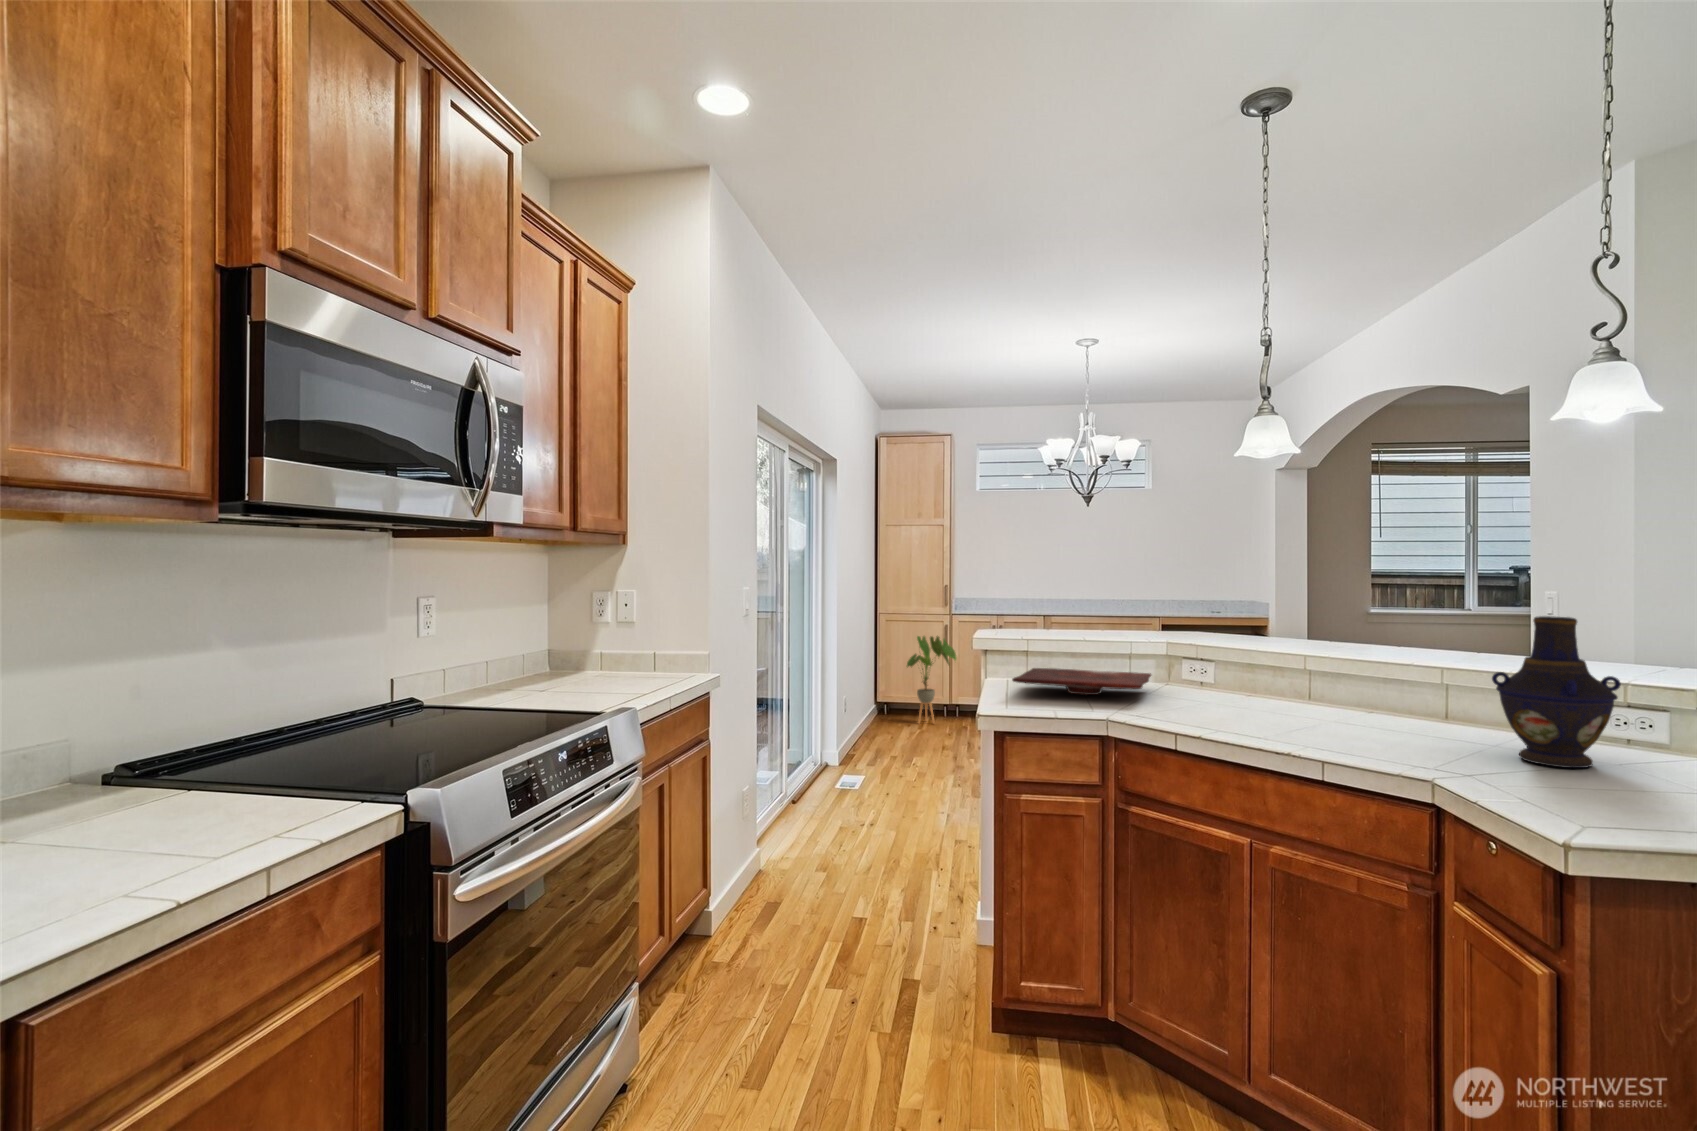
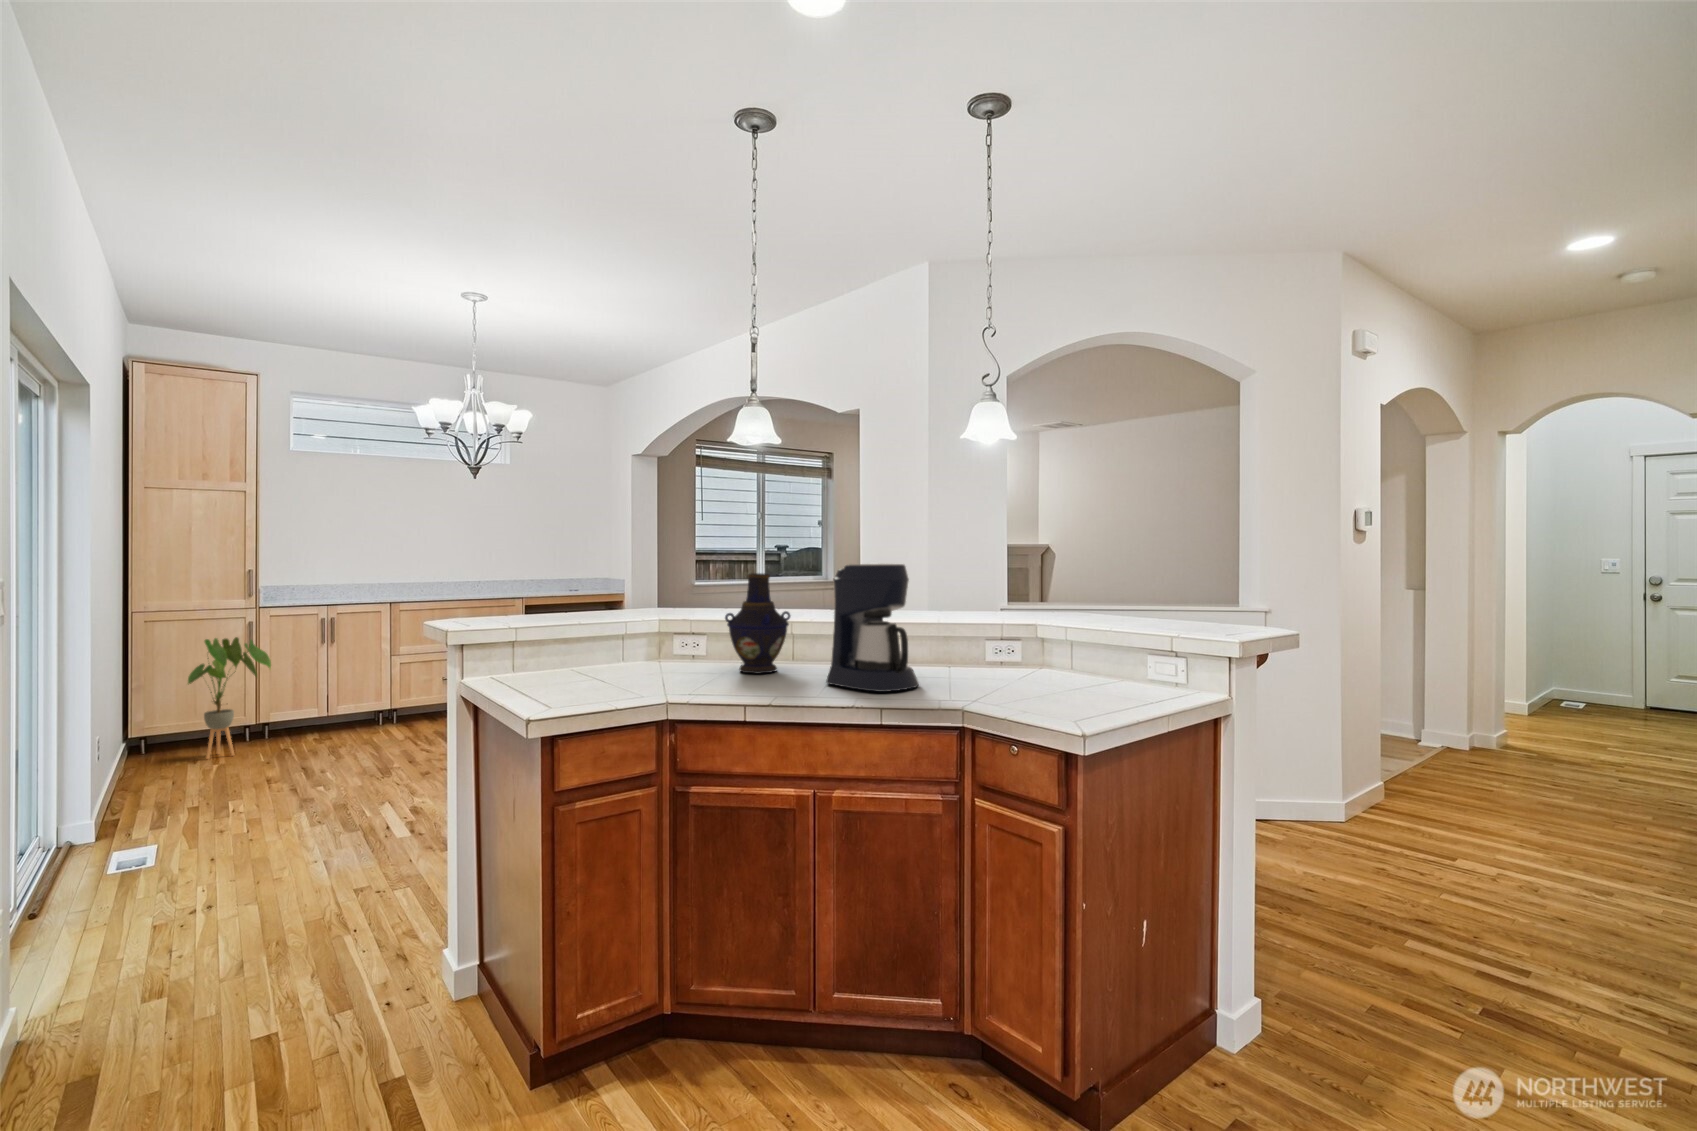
coffee maker: none [1293,594,1413,746] -> present [826,564,919,692]
vase: present [1492,616,1621,768] -> present [725,573,790,674]
cutting board: present [1012,668,1151,695] -> none [528,651,676,680]

